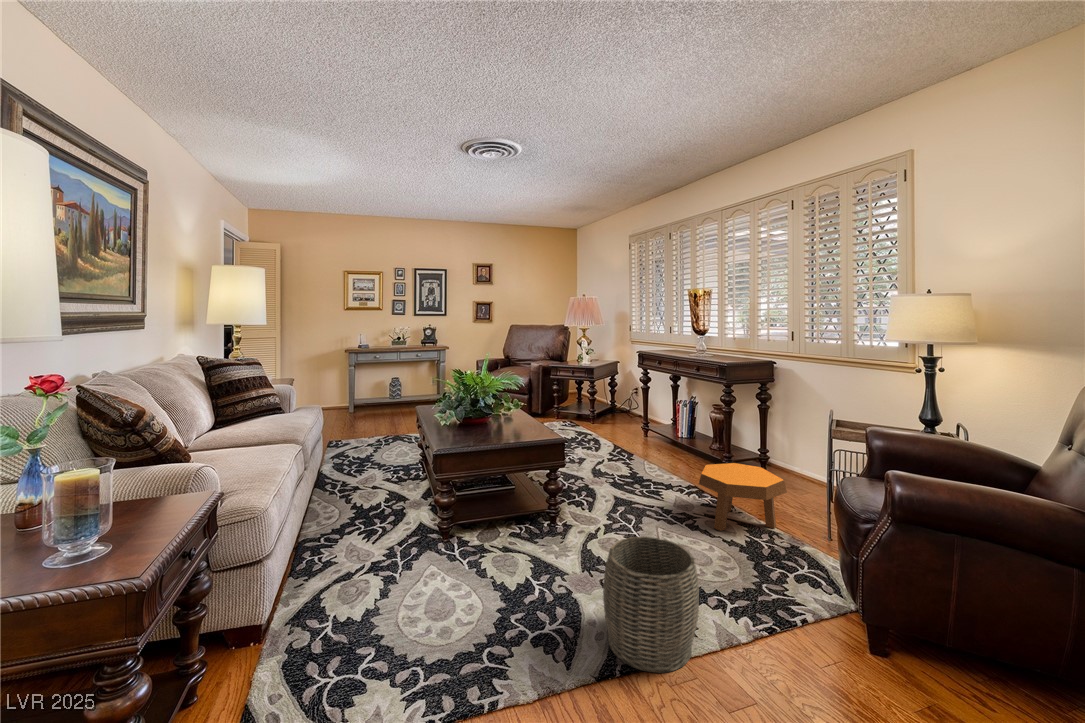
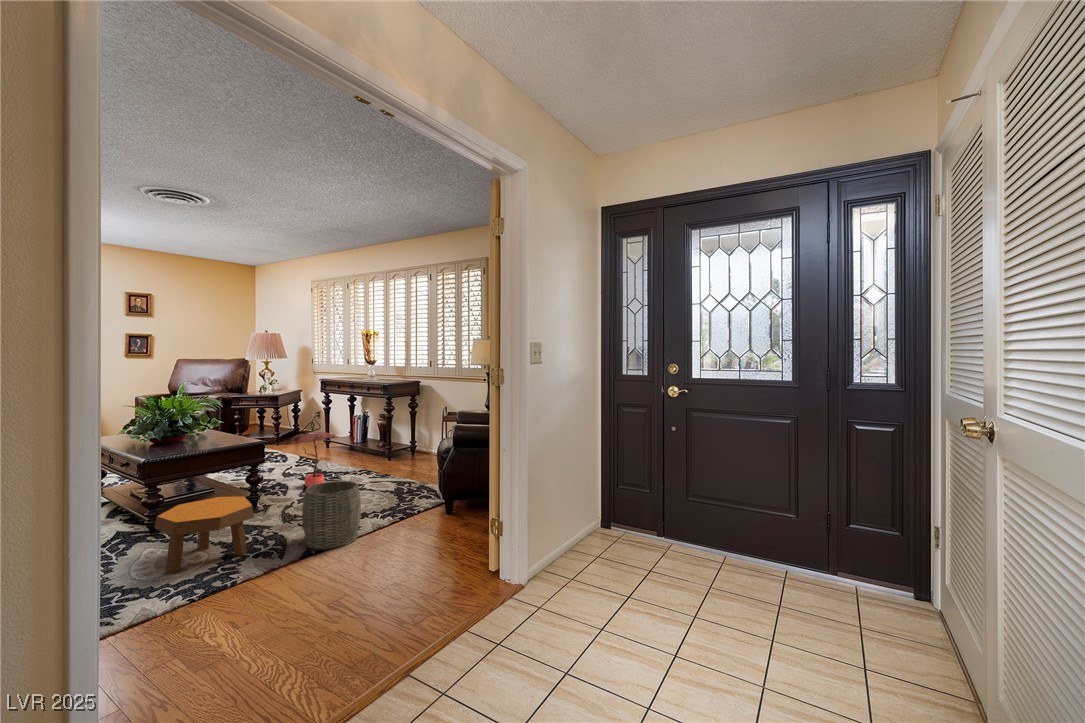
potted plant: none [603,428,657,505] -> present [293,432,336,487]
footstool: present [699,463,787,531] -> present [154,496,254,574]

